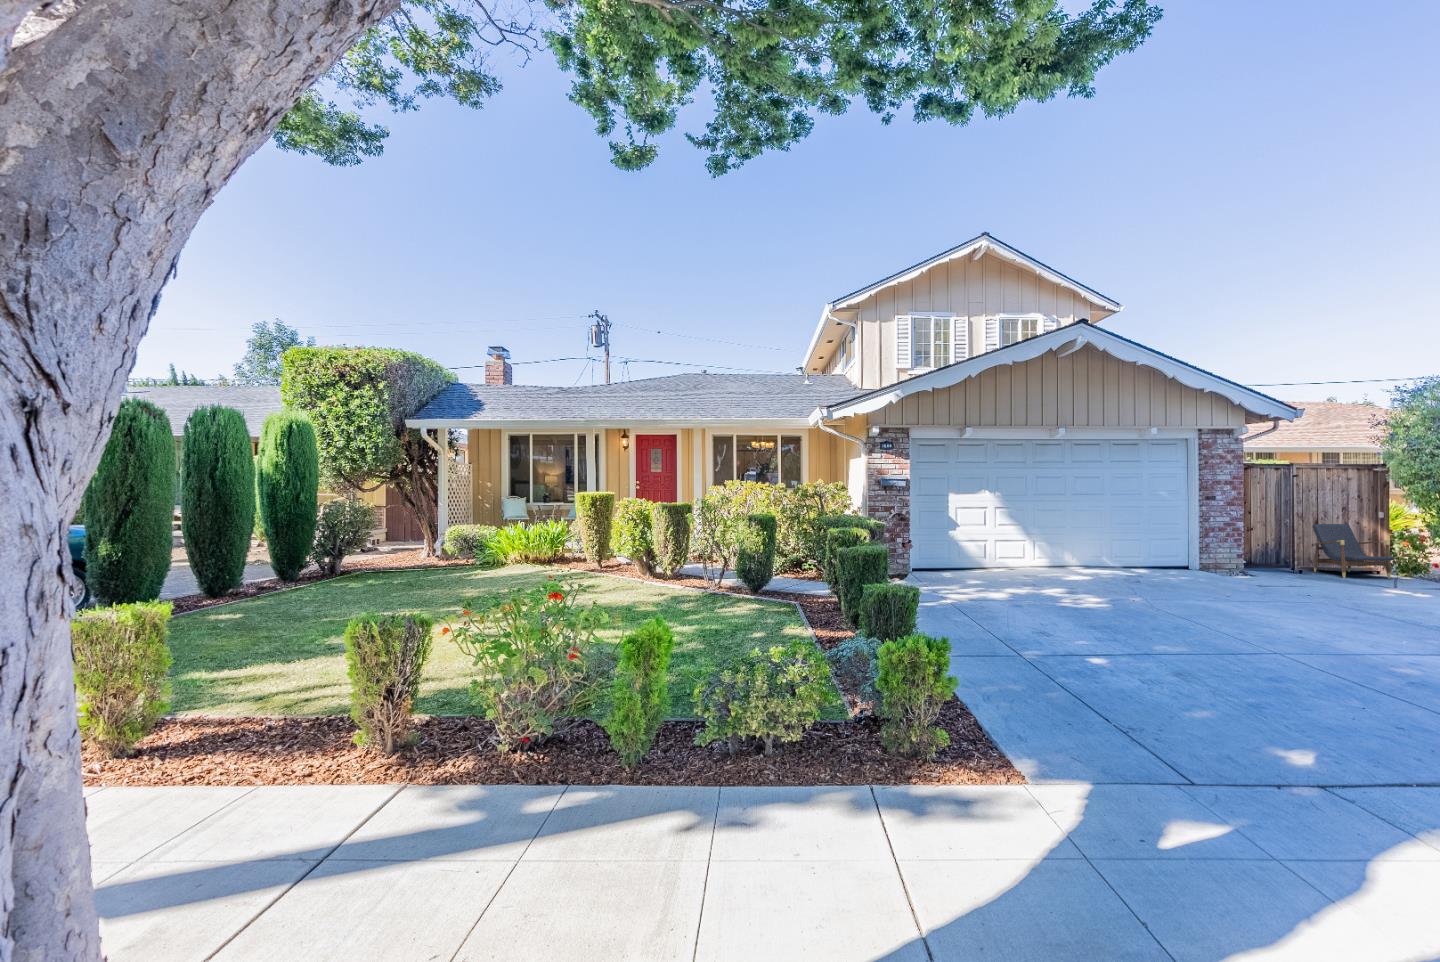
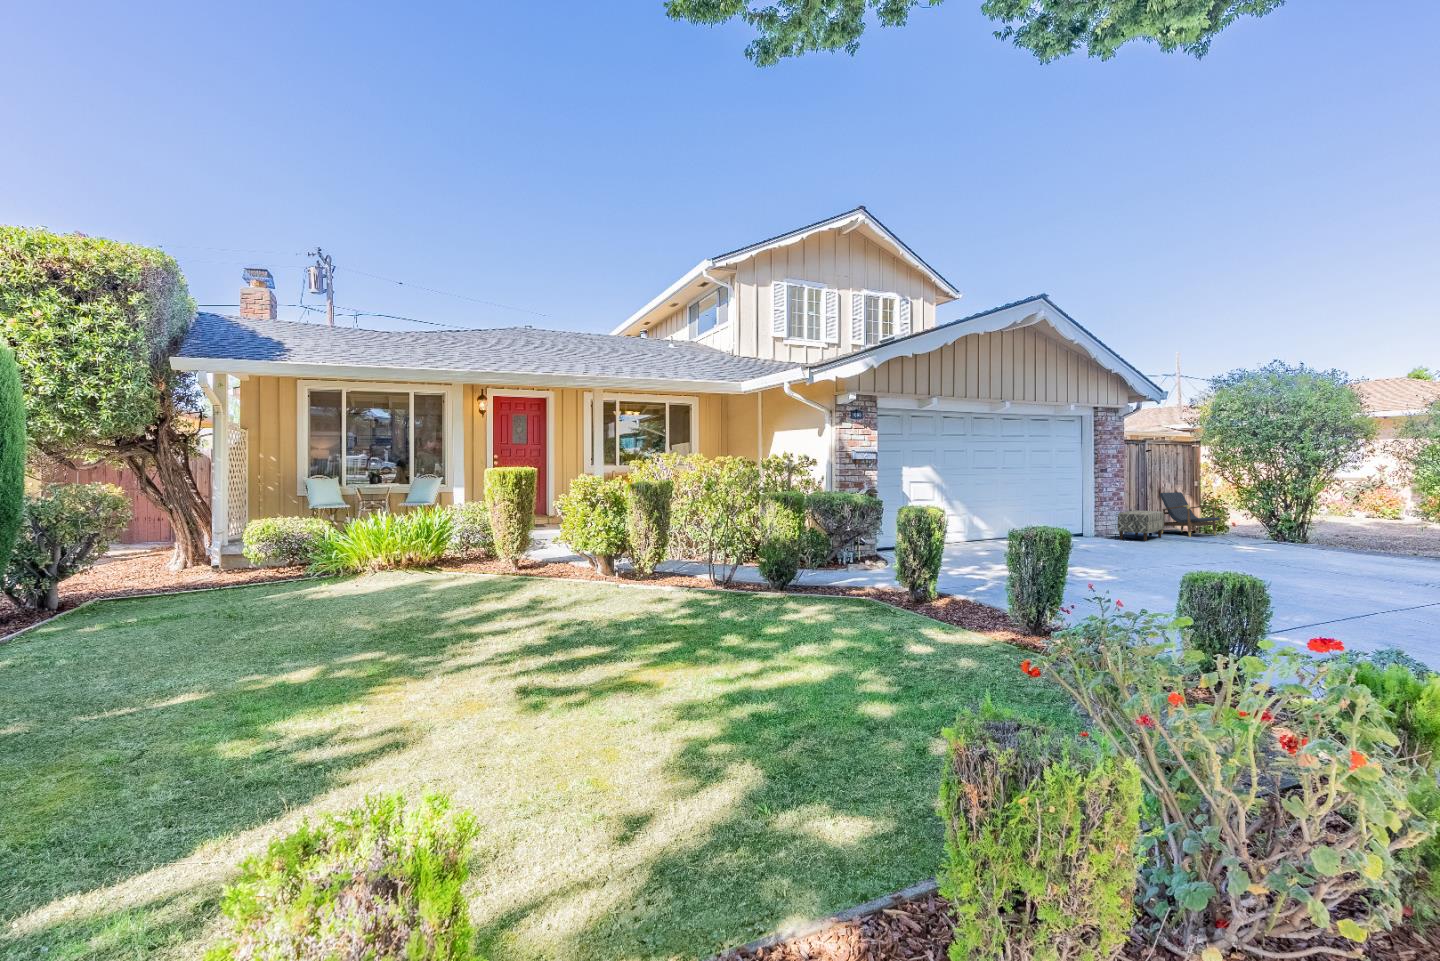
bench: none [1227,543,1301,580] -> present [1117,510,1164,541]

